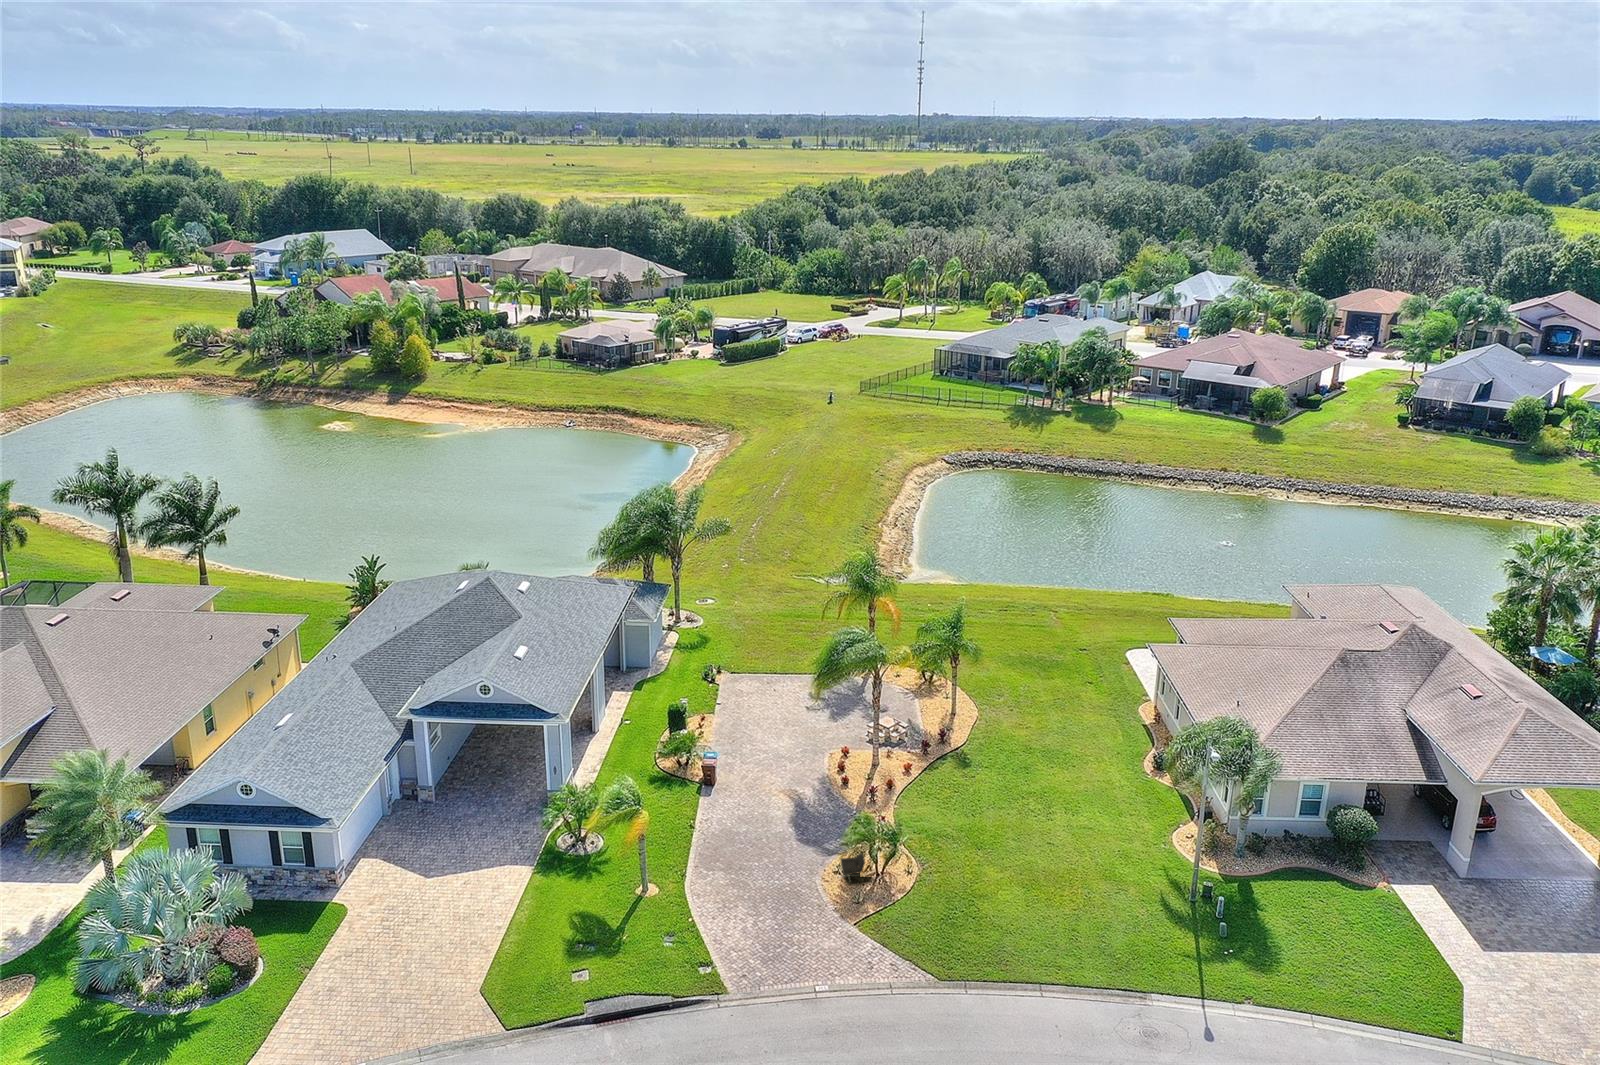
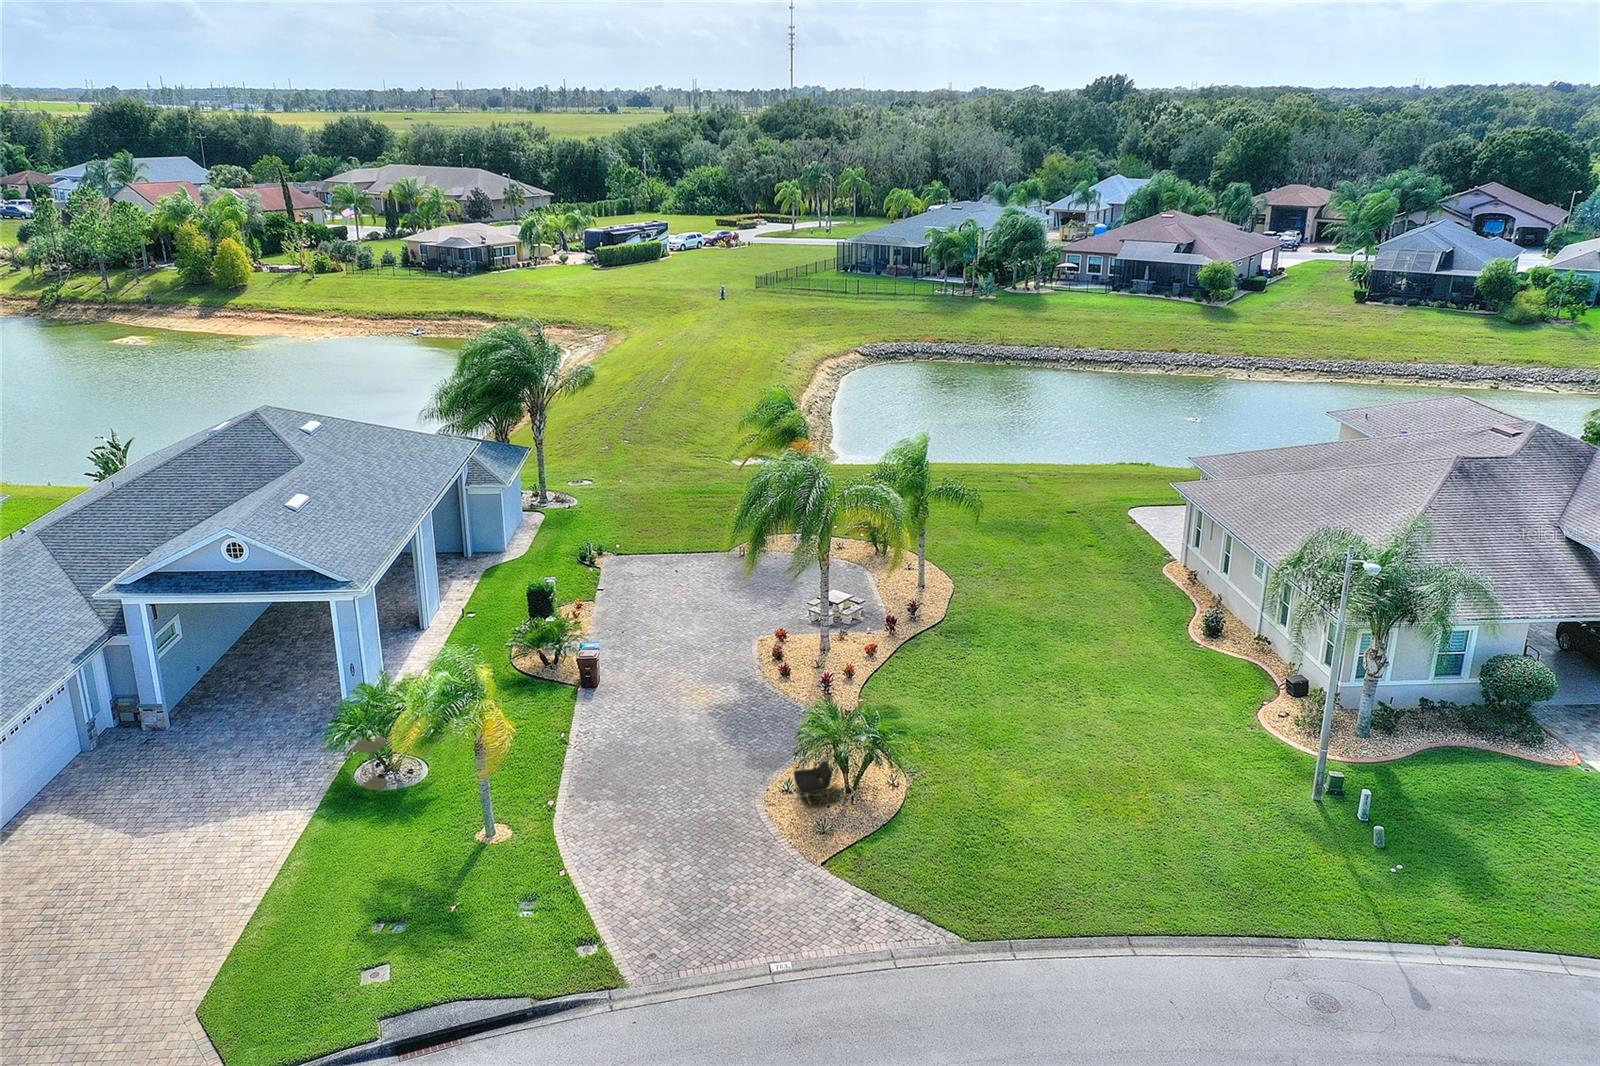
pedestal table: none [560,819,580,854] -> present [354,736,387,790]

